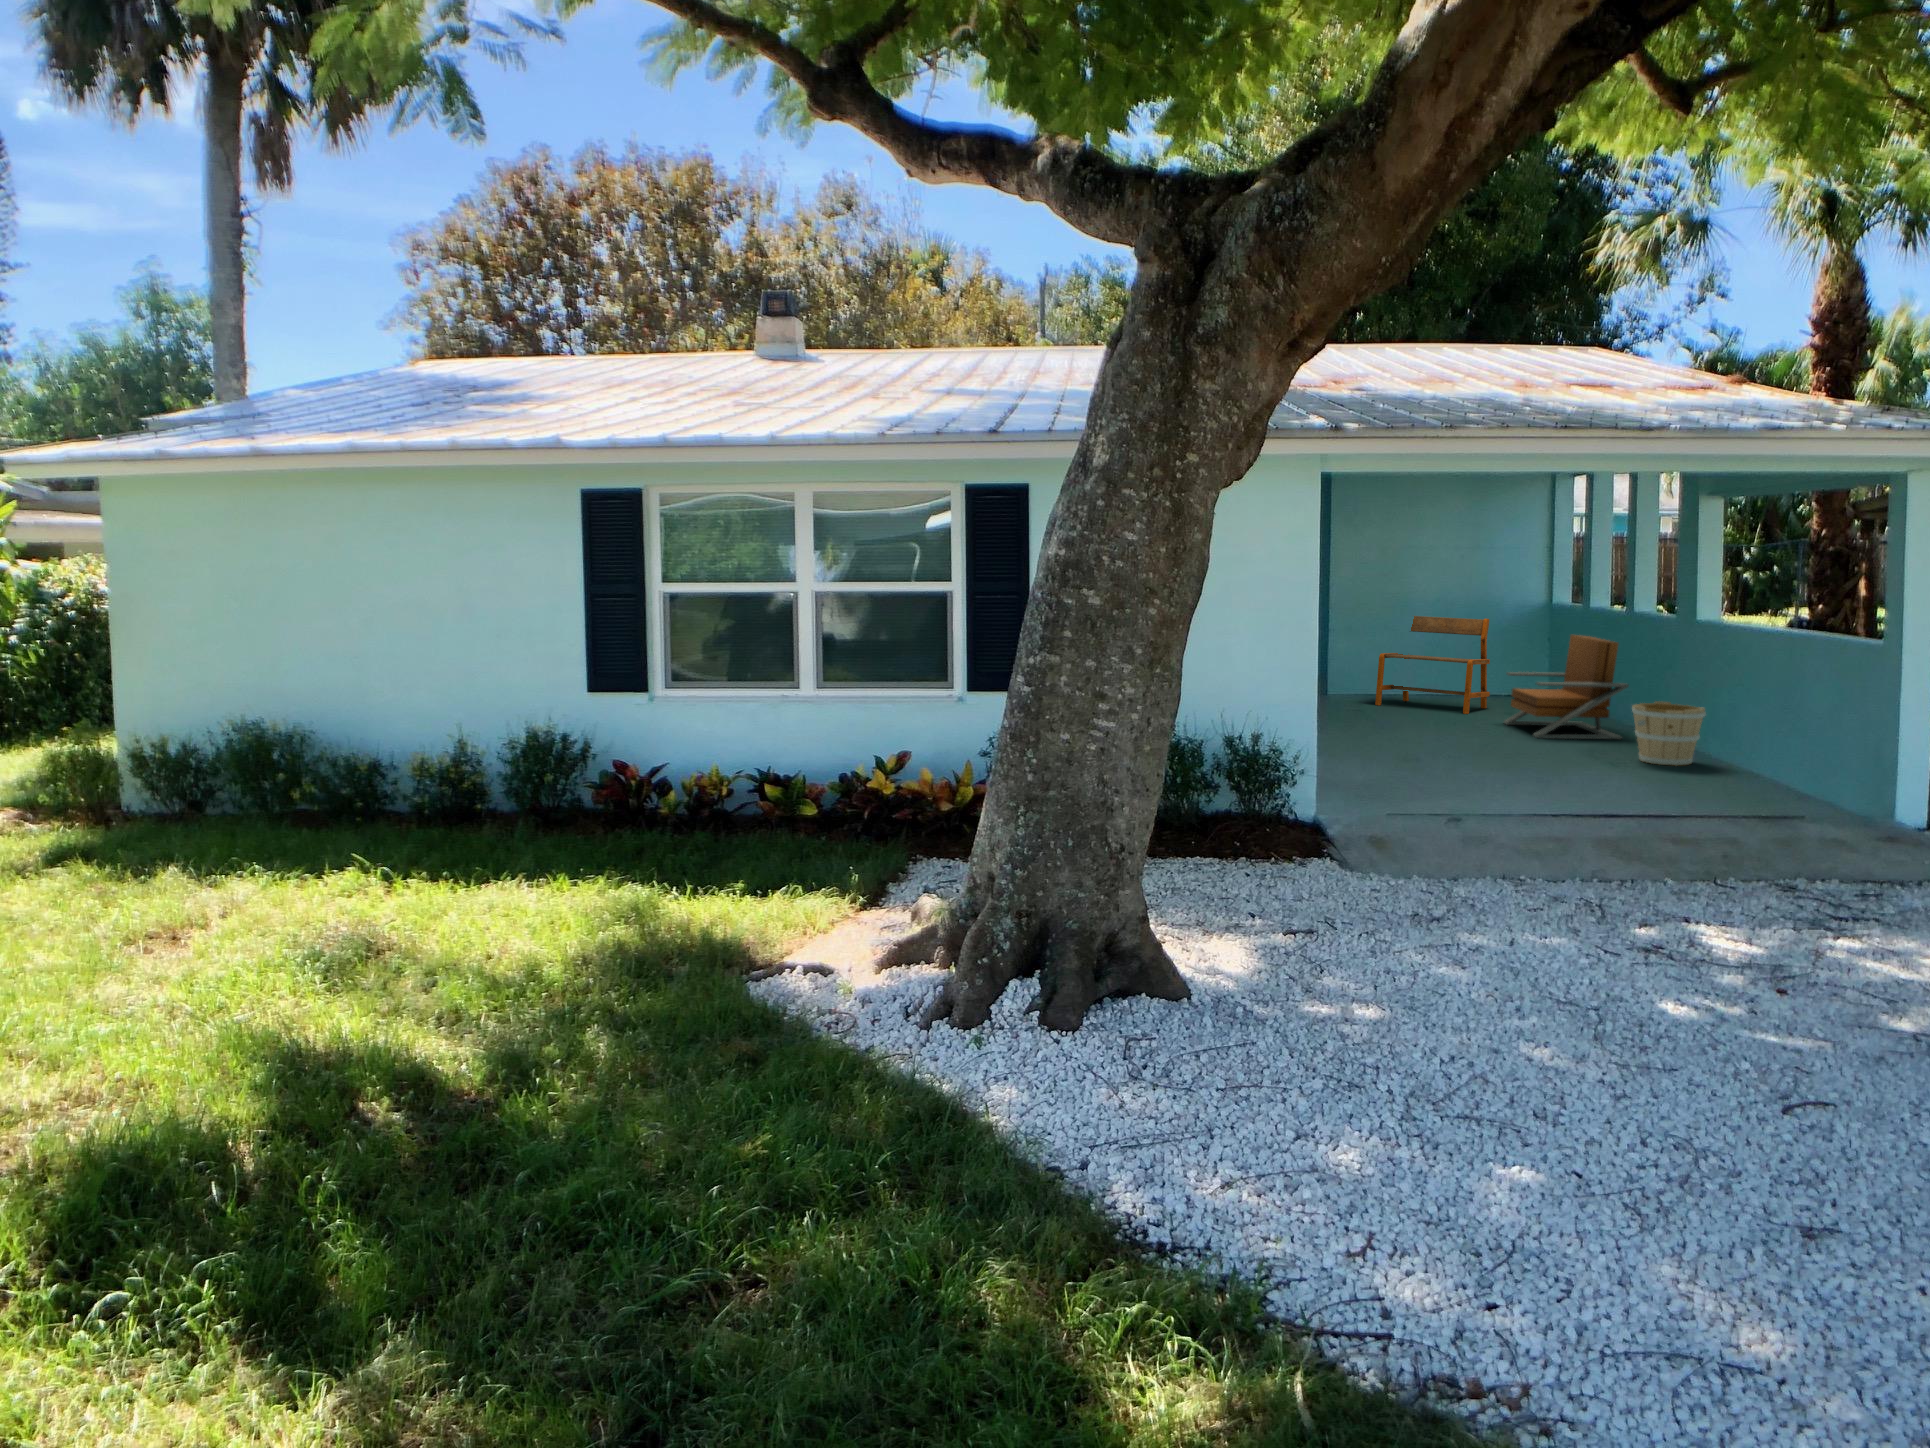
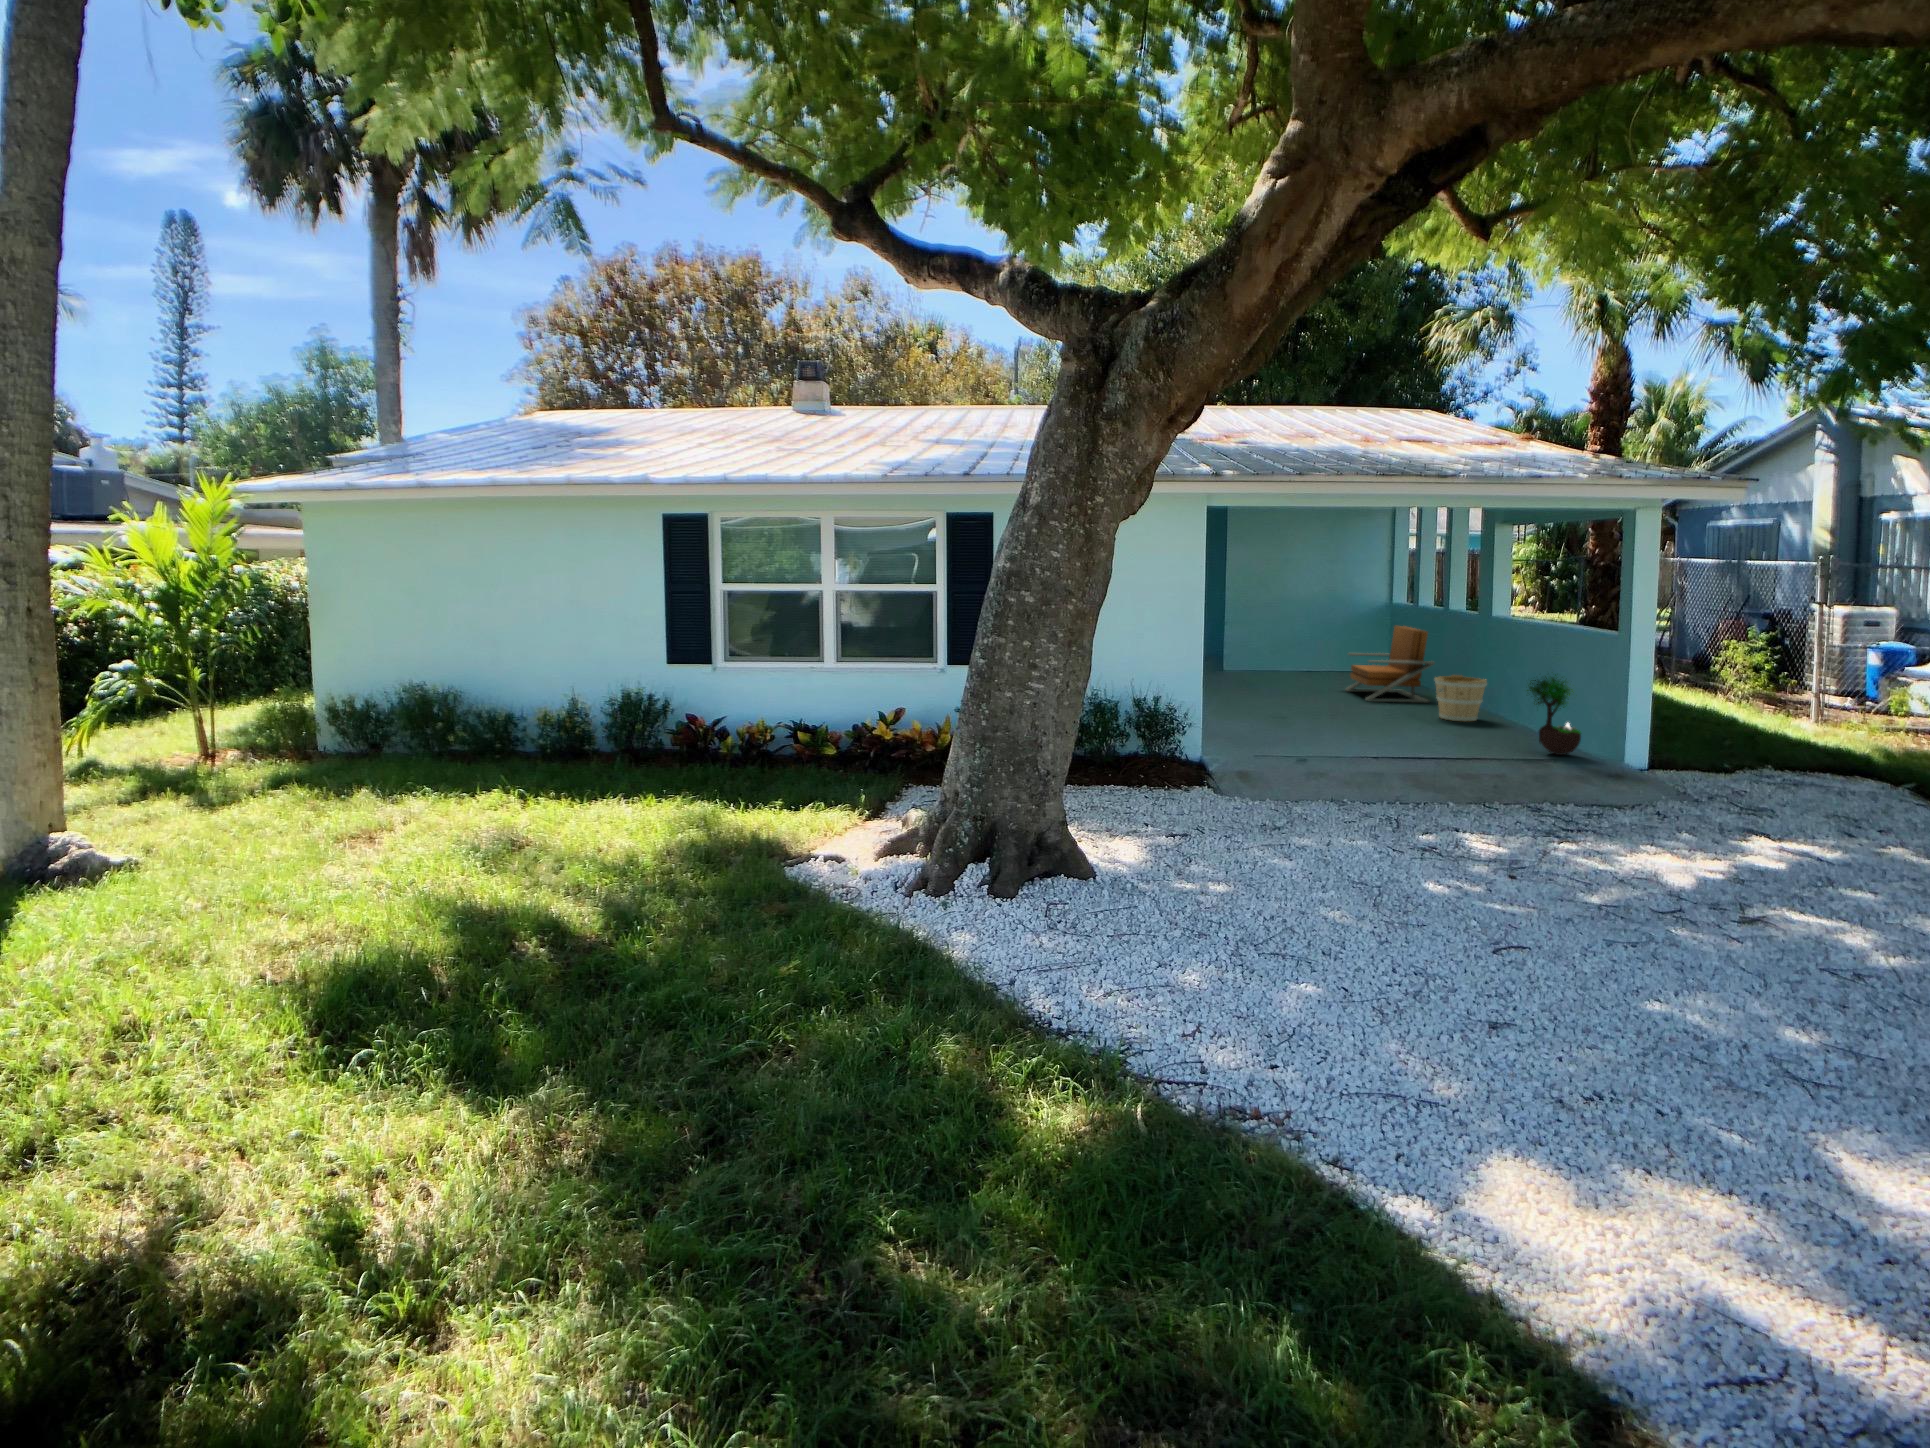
bench: present [1375,616,1490,714] -> none [1253,610,1337,684]
potted tree: none [1763,691,1849,812] -> present [1527,675,1581,755]

